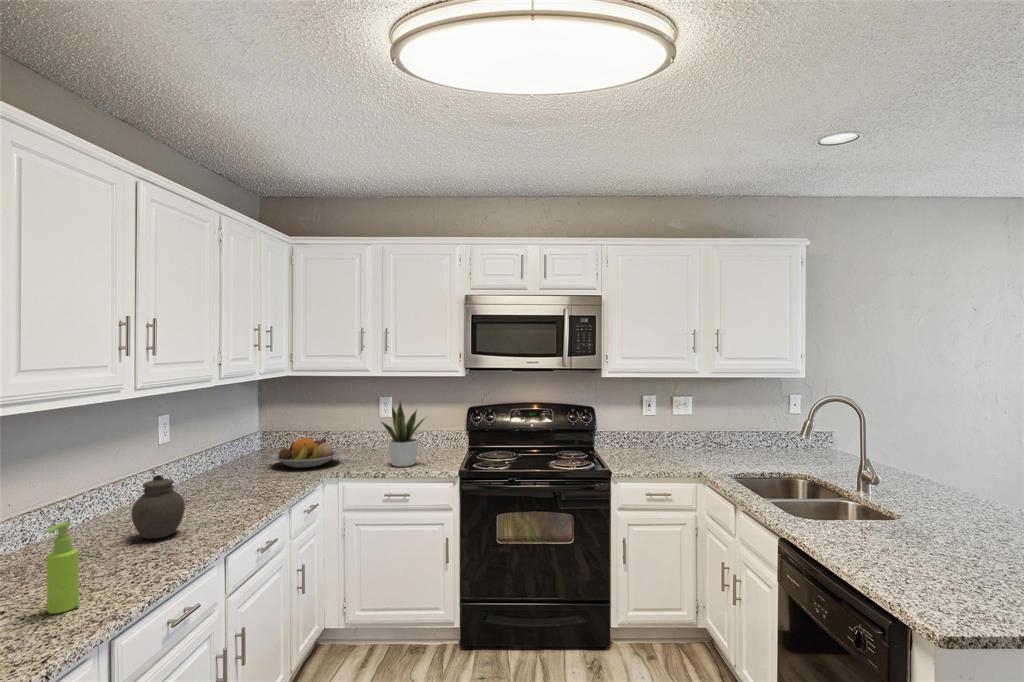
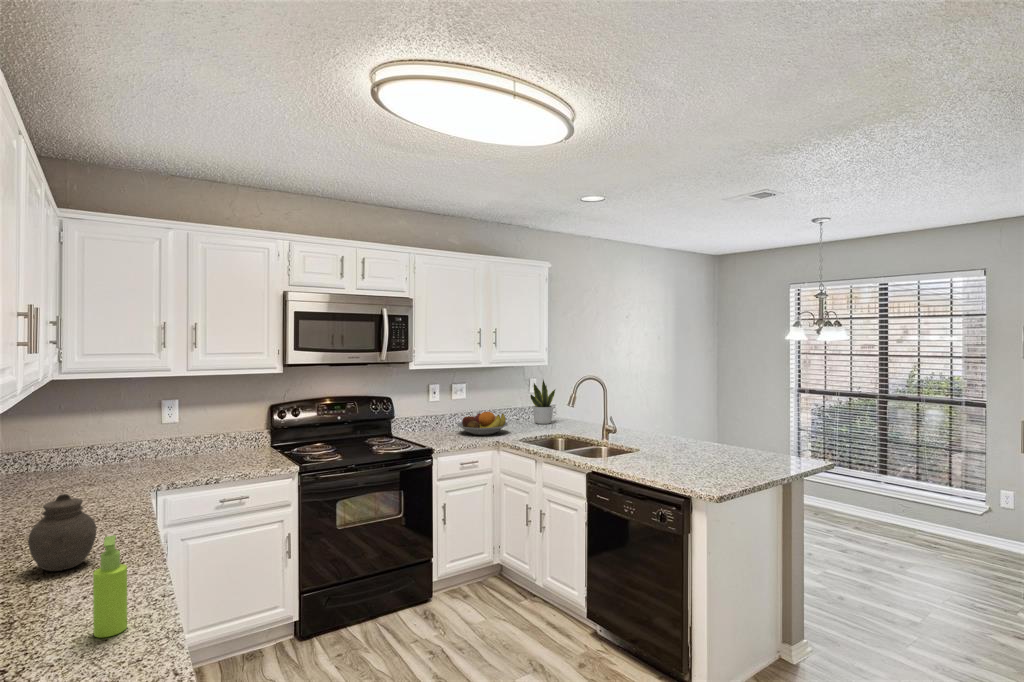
potted plant: present [381,402,424,467] -> present [530,380,555,424]
fruit bowl: present [271,438,341,468] -> present [457,412,508,435]

